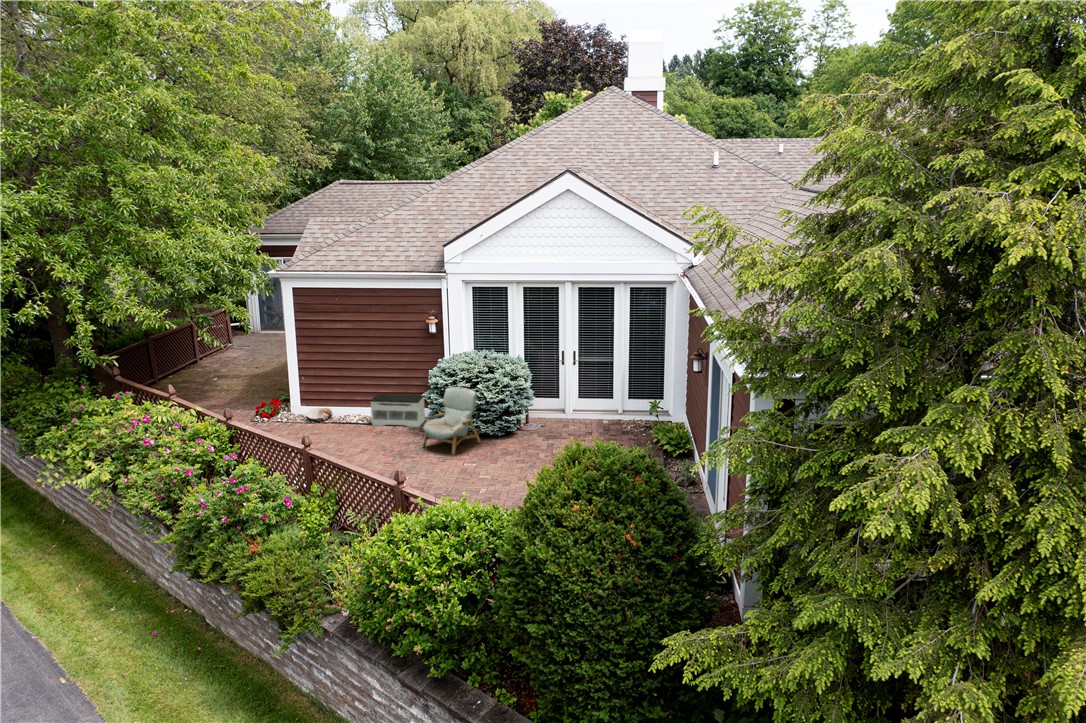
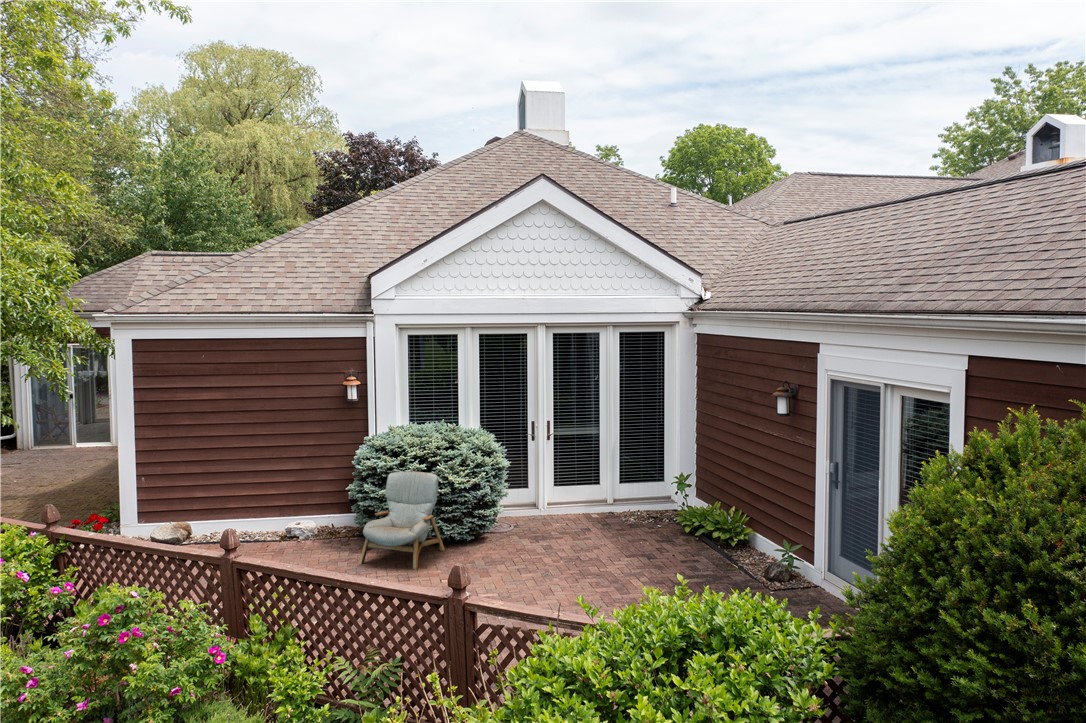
bench: present [371,394,425,427] -> none [260,493,340,543]

